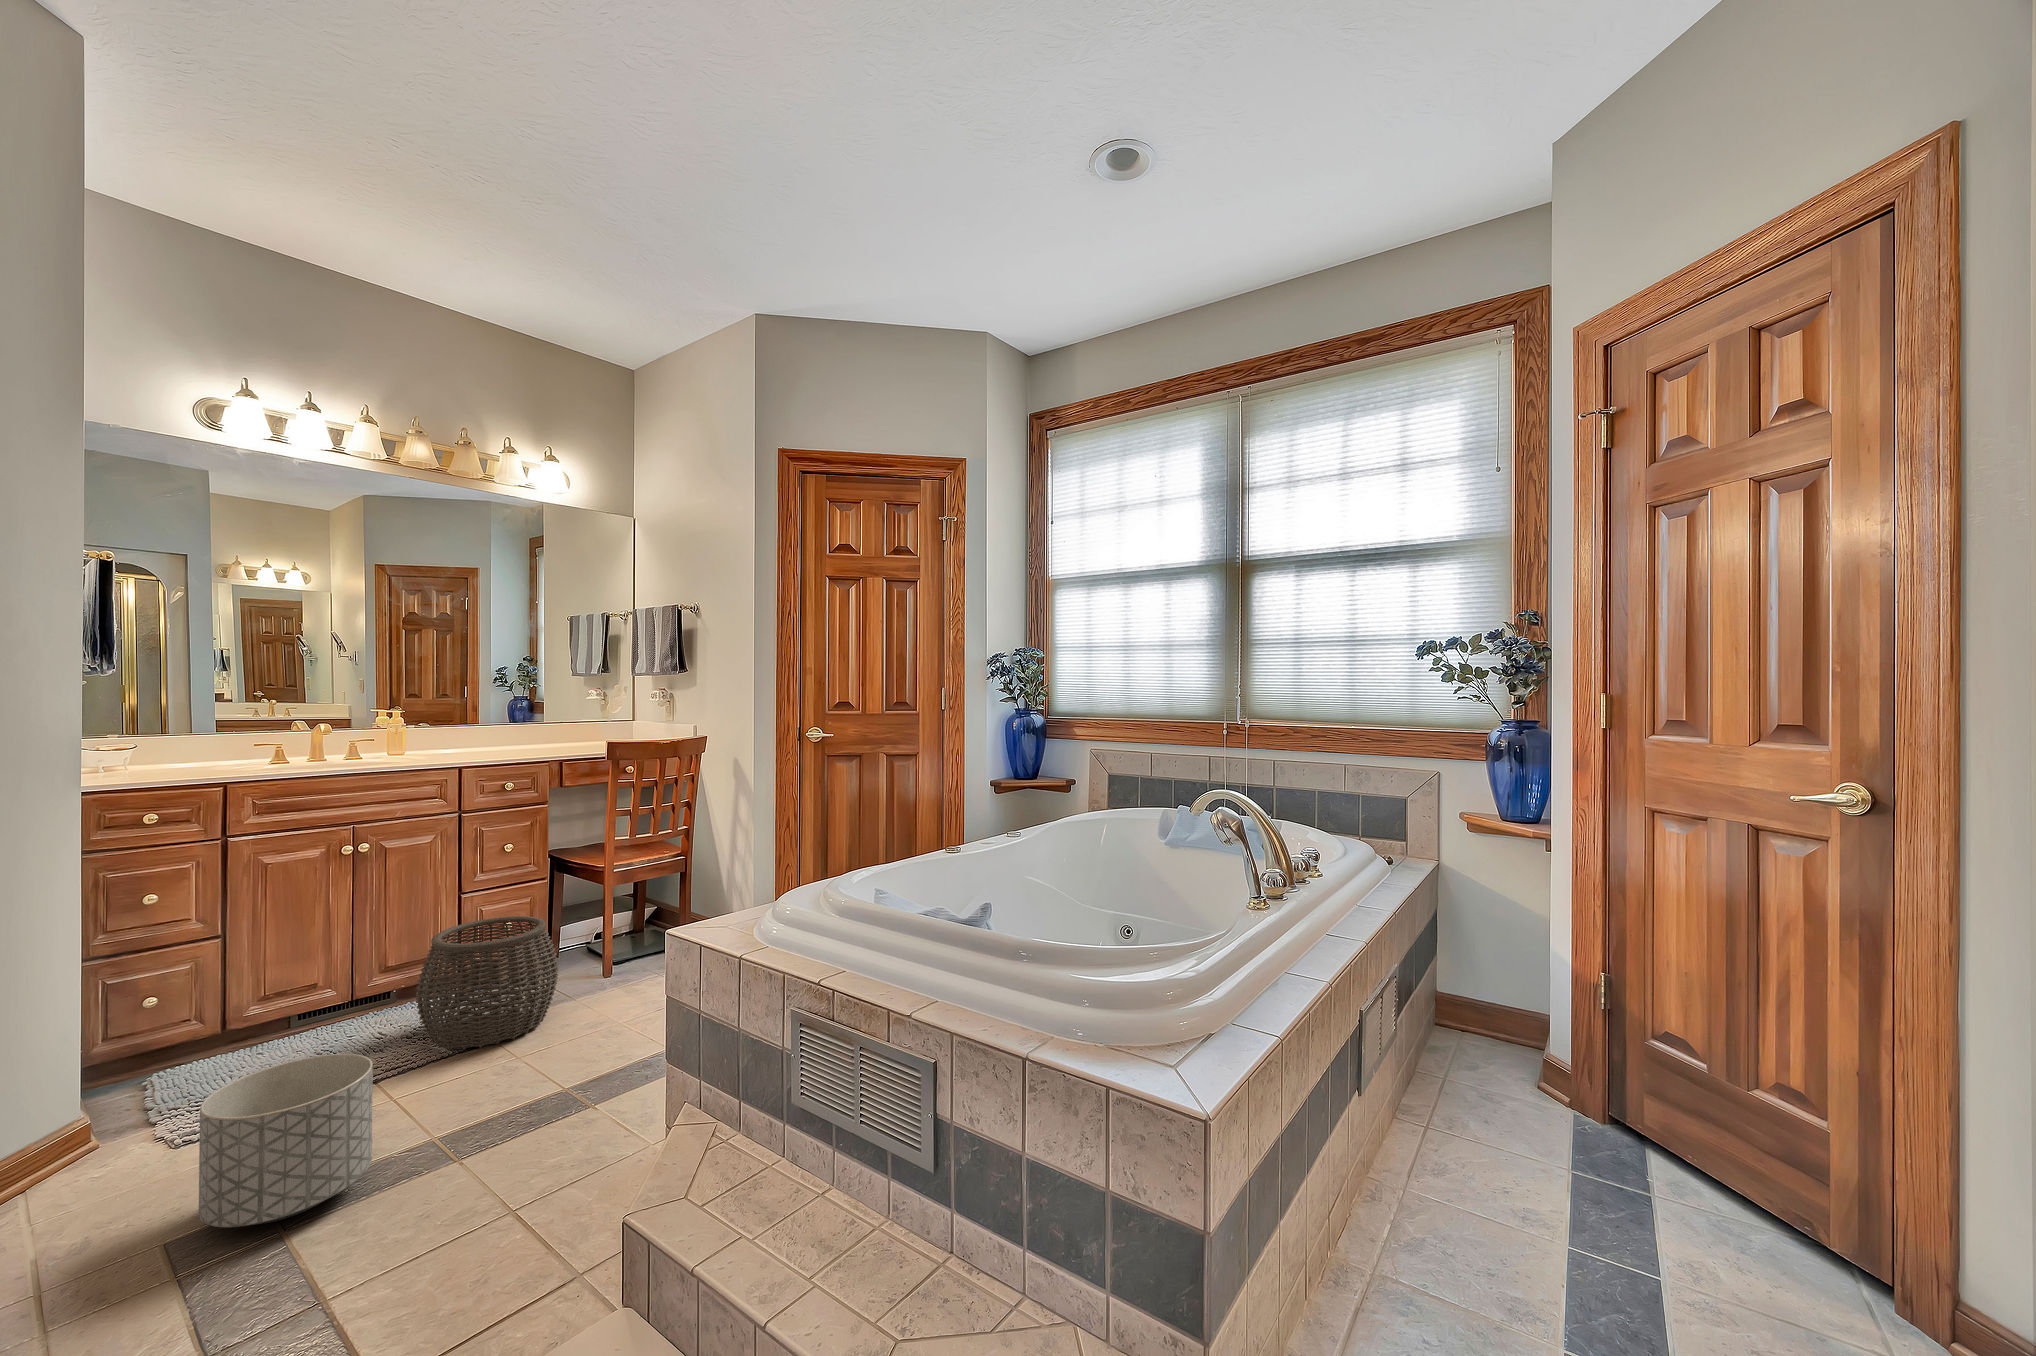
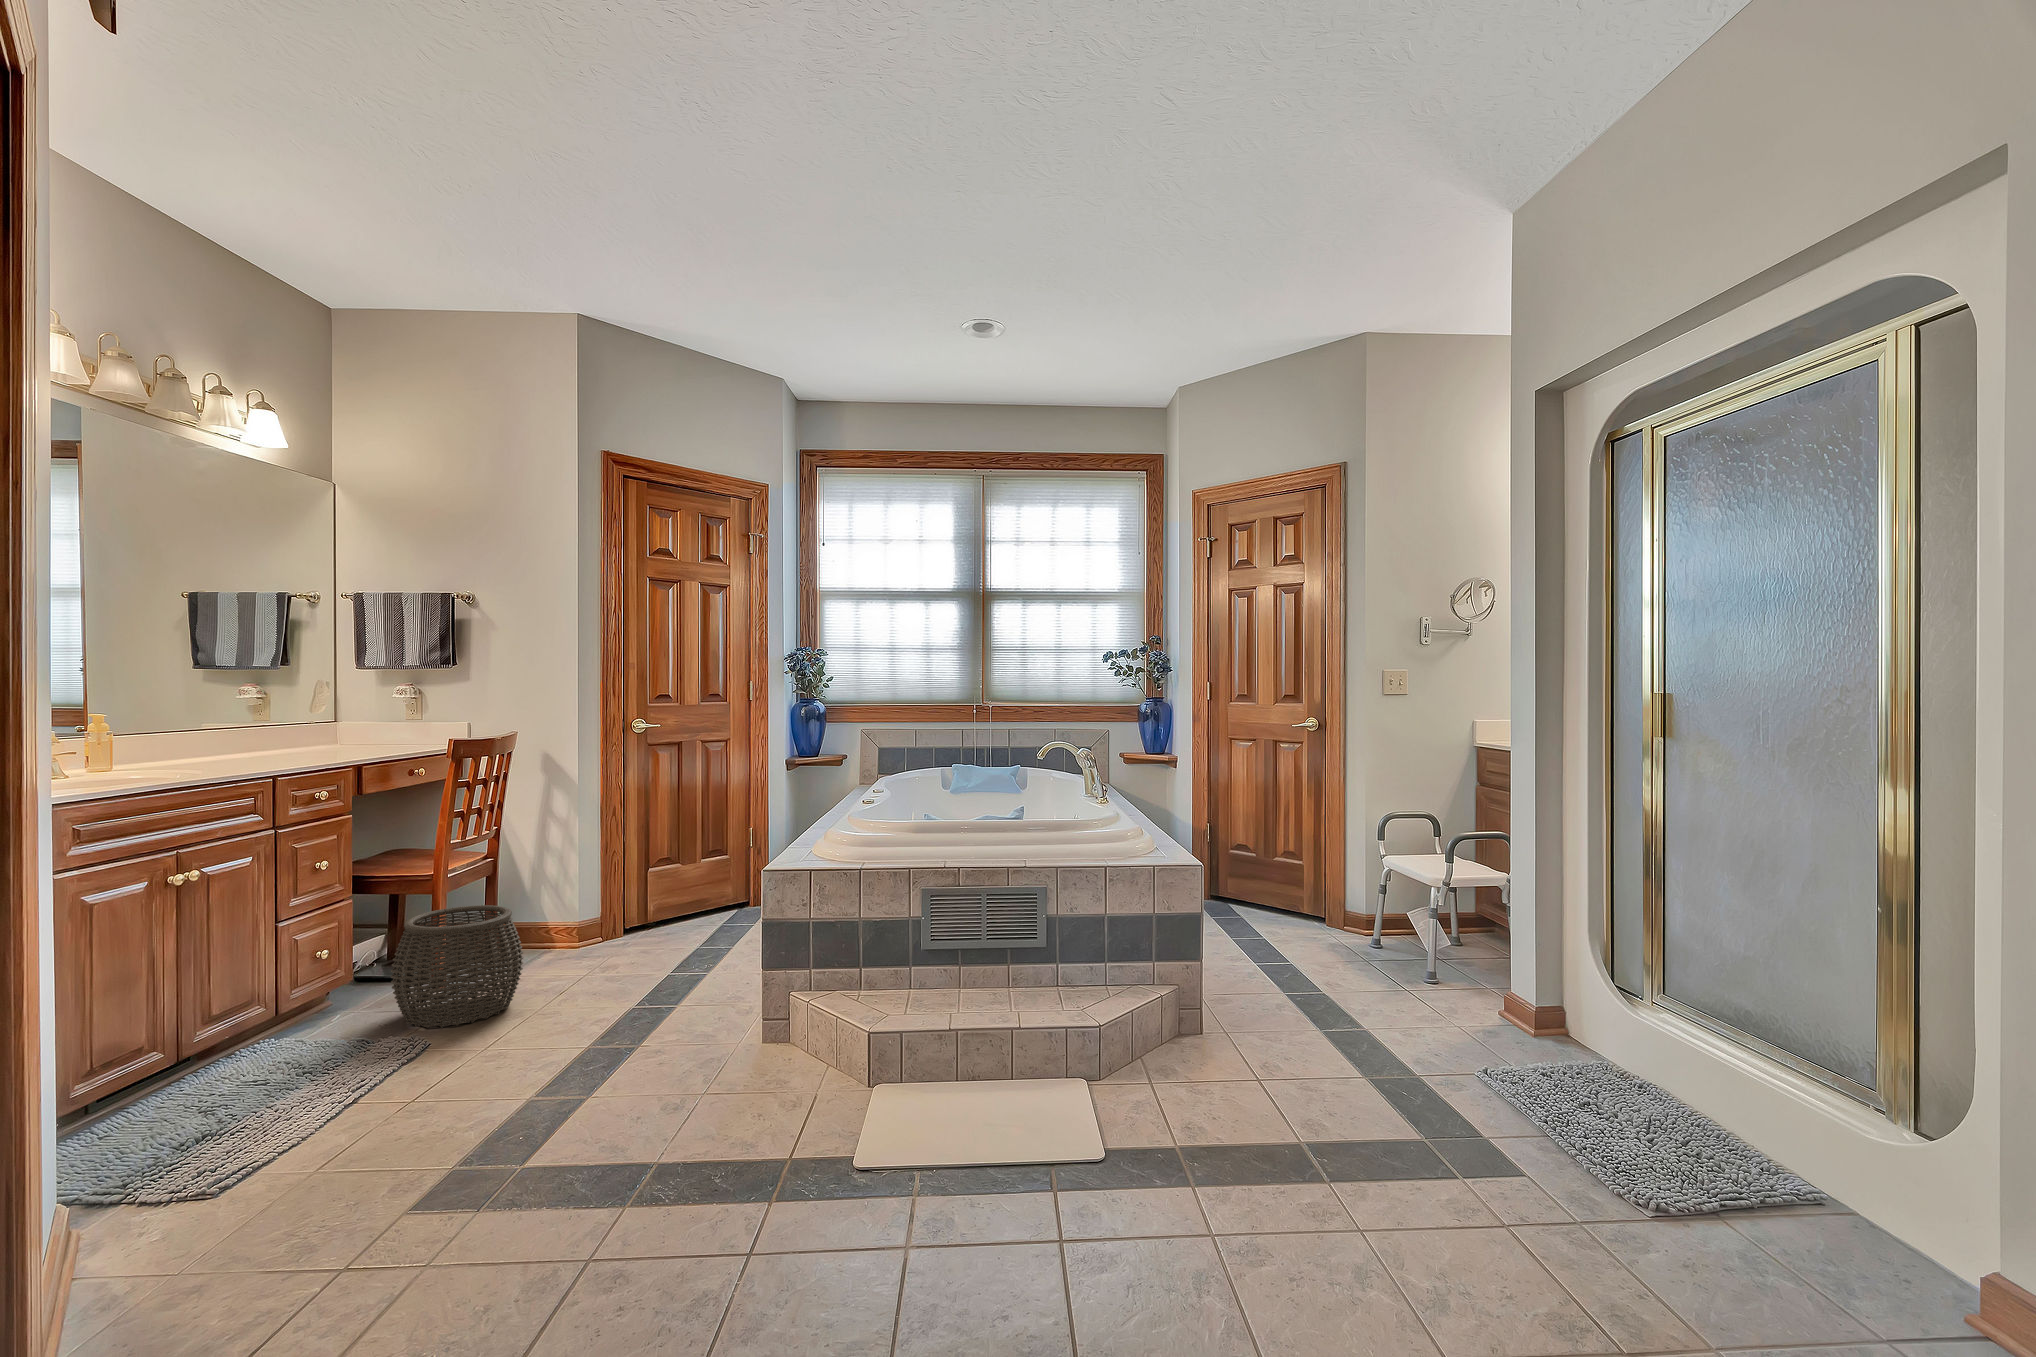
planter: present [199,1054,373,1227] -> none [513,977,623,1096]

